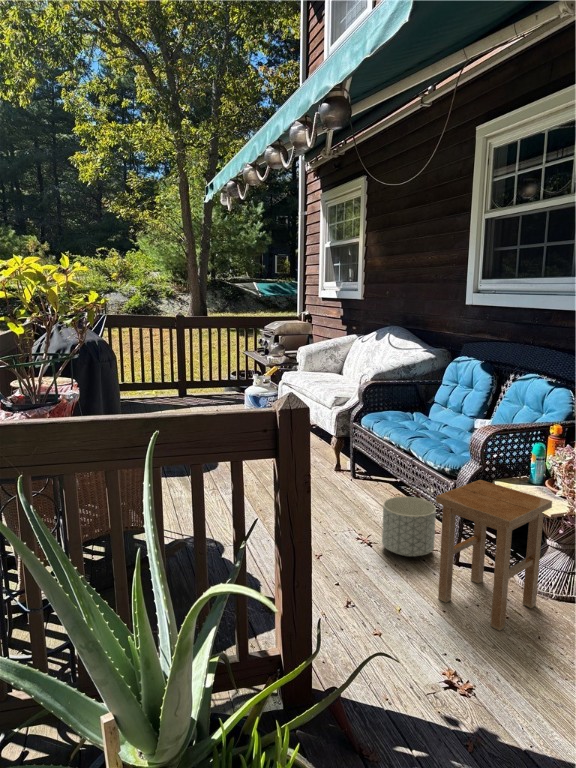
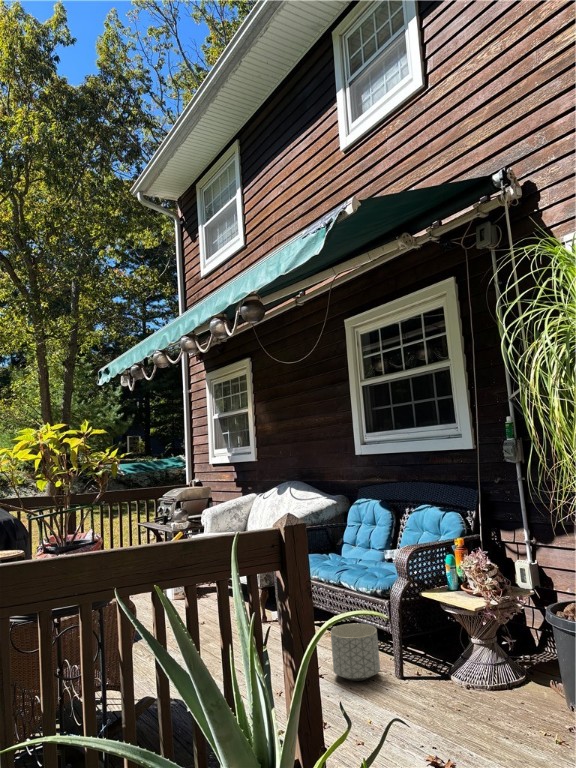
stool: present [436,480,552,631] -> none [384,592,477,721]

